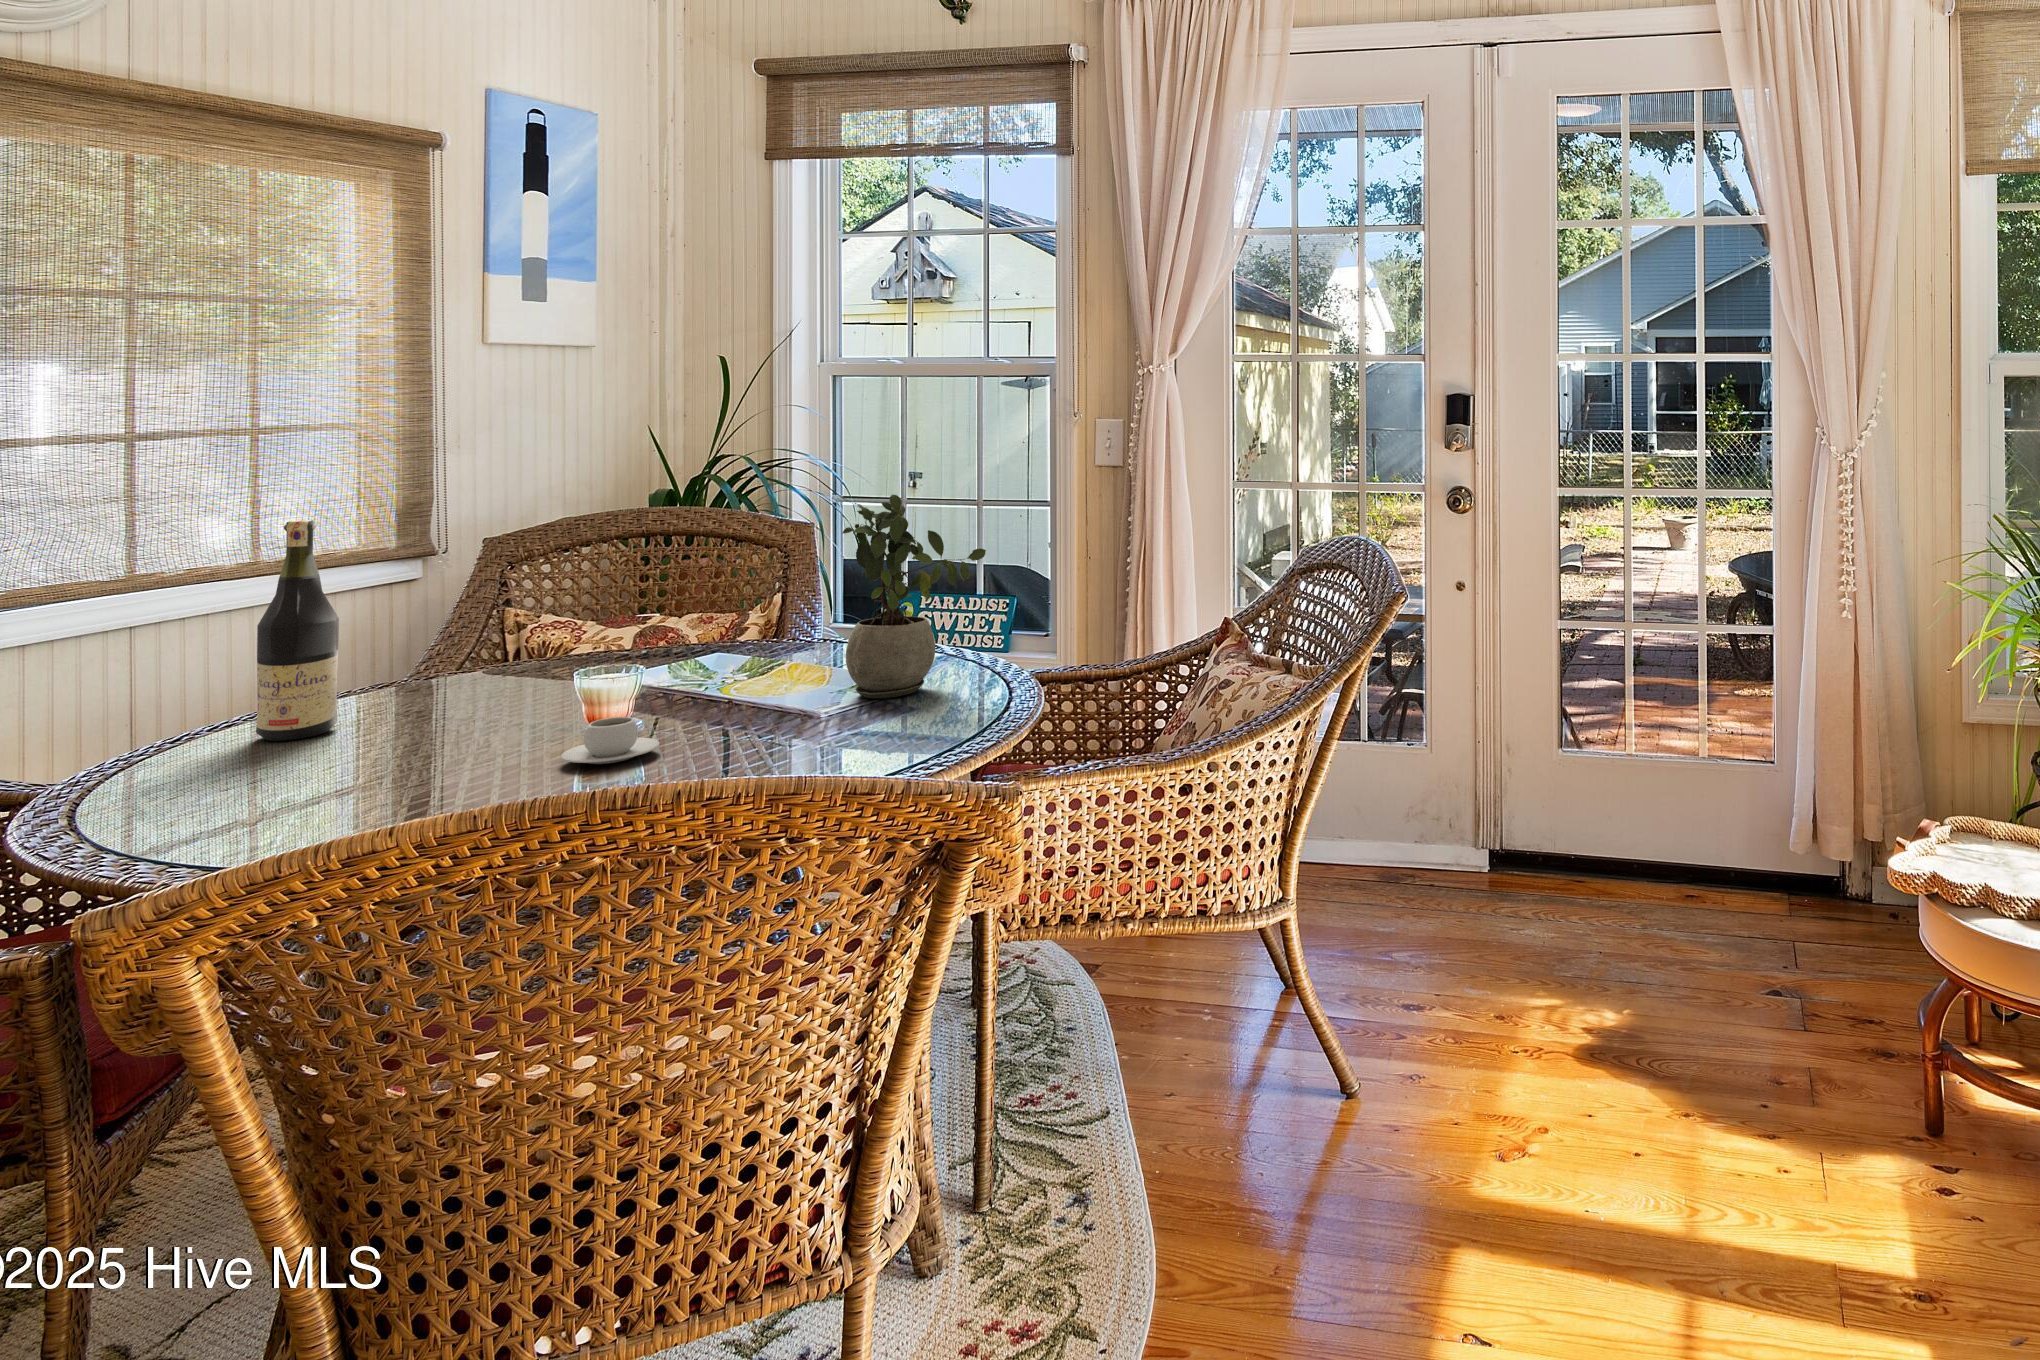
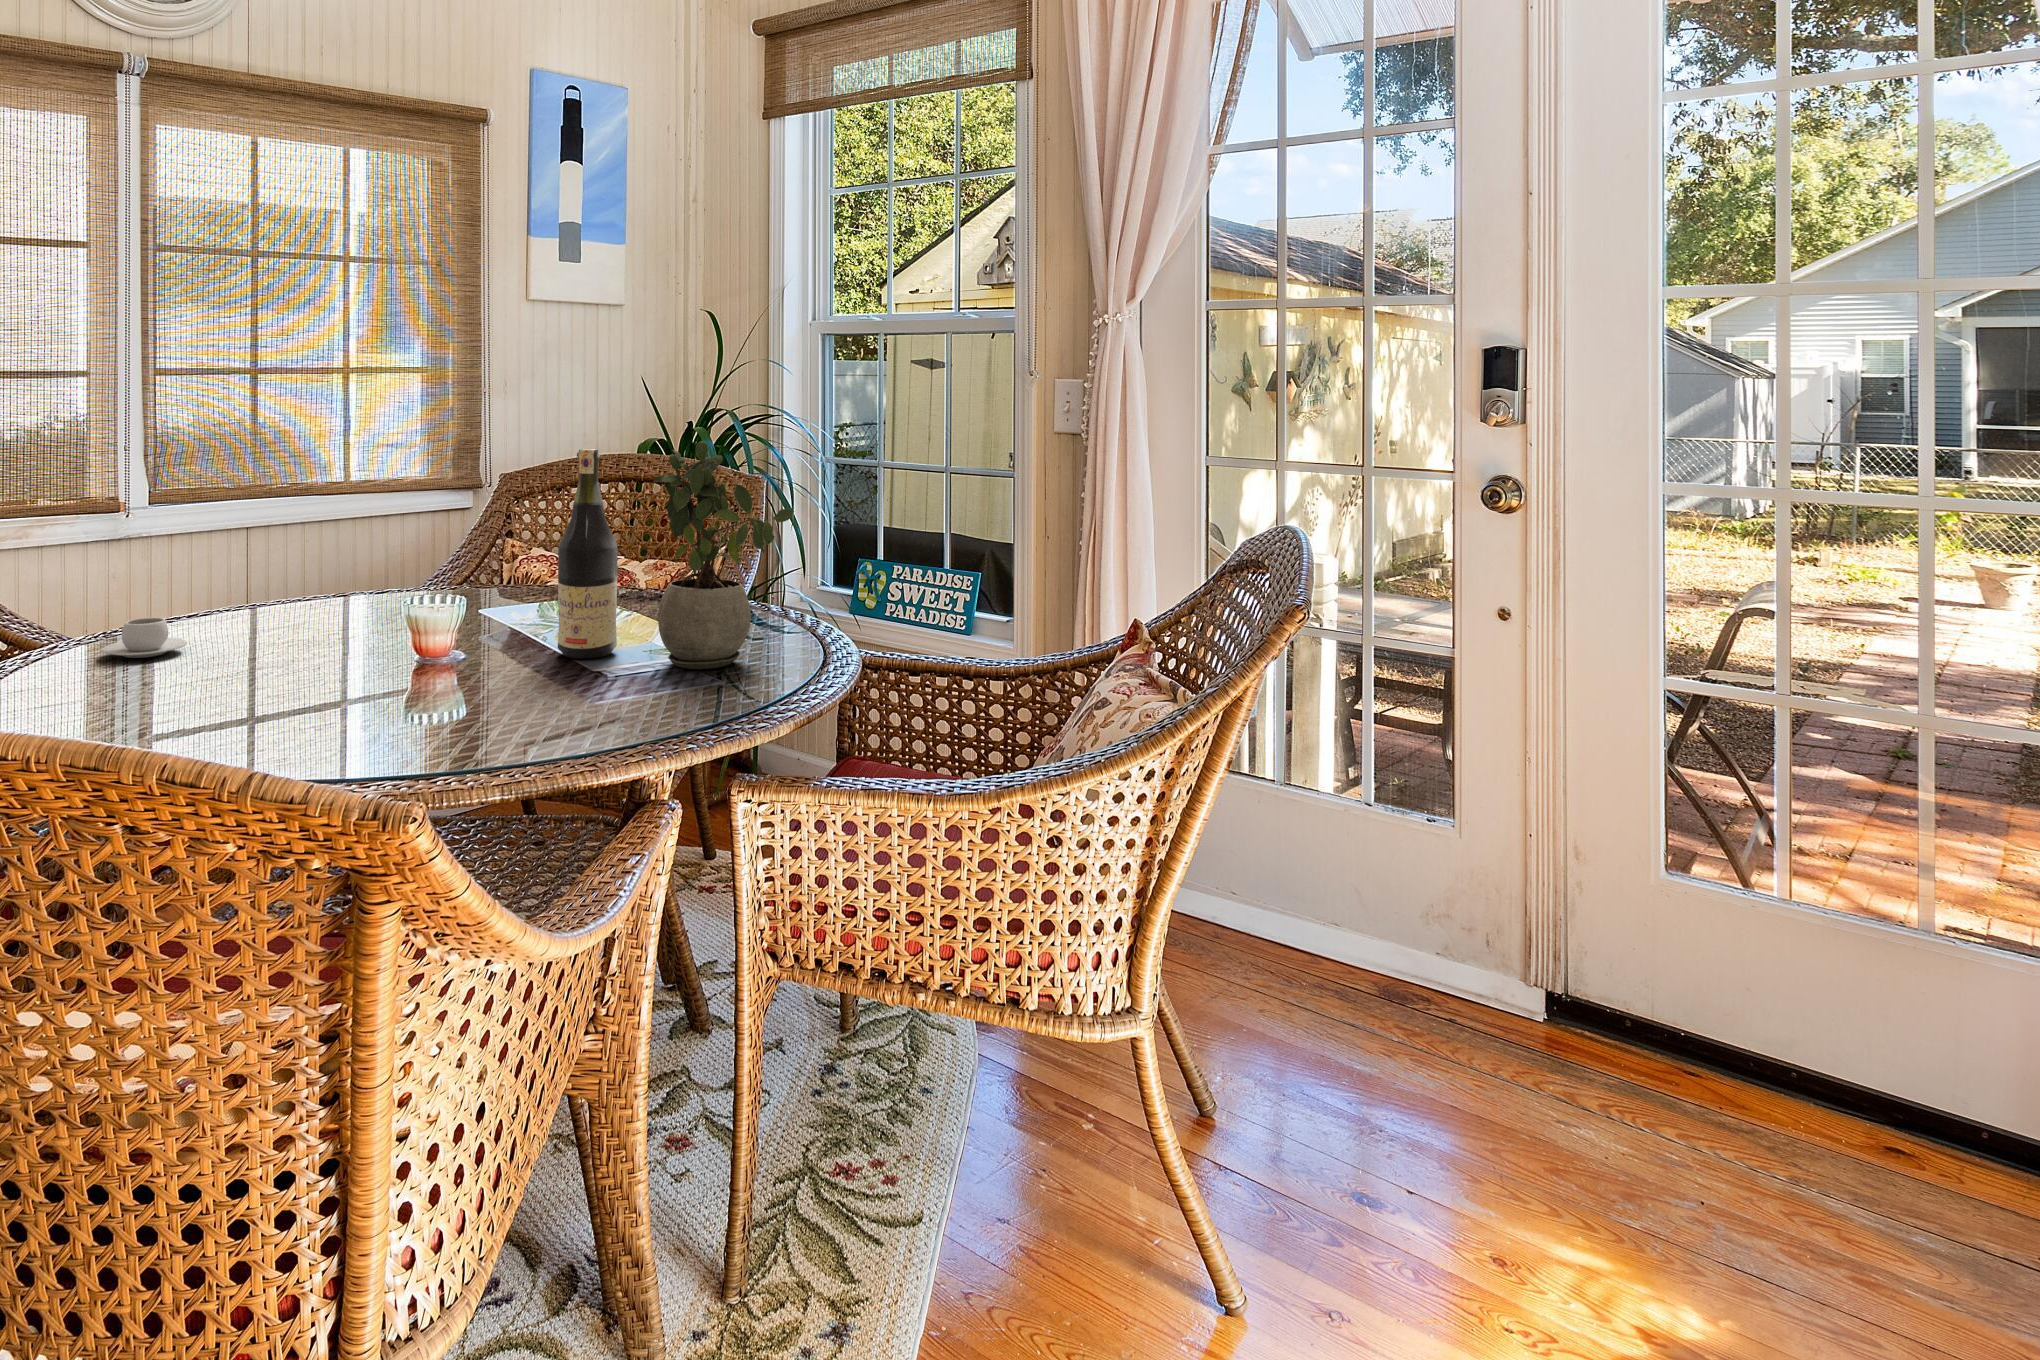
wine bottle: present [256,520,339,741] -> present [558,449,618,658]
teacup: present [561,717,660,764] -> present [102,618,187,658]

